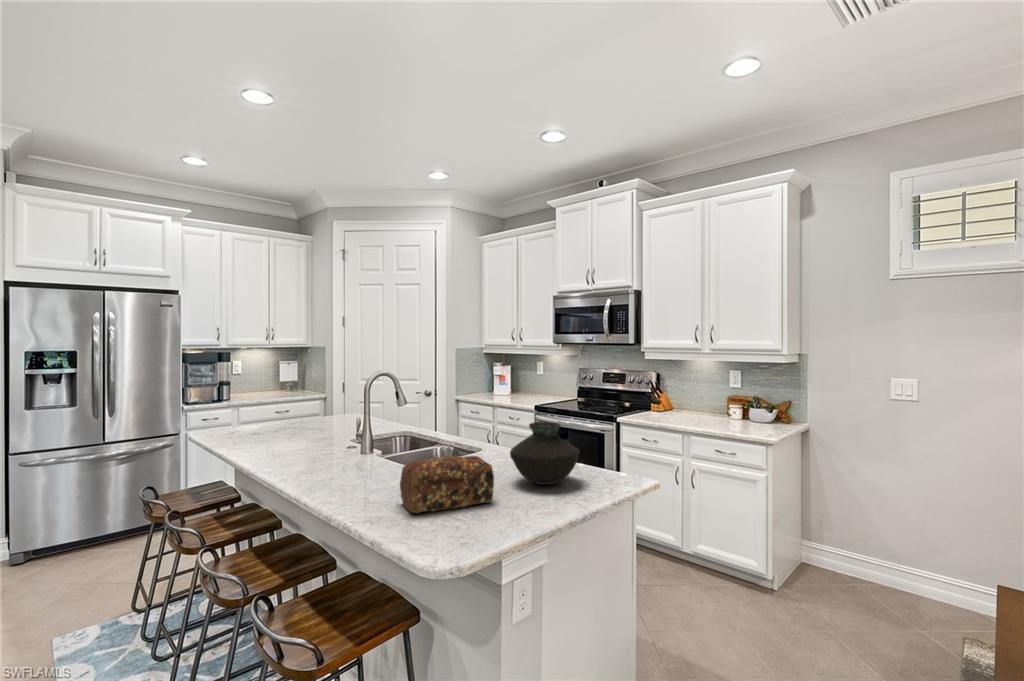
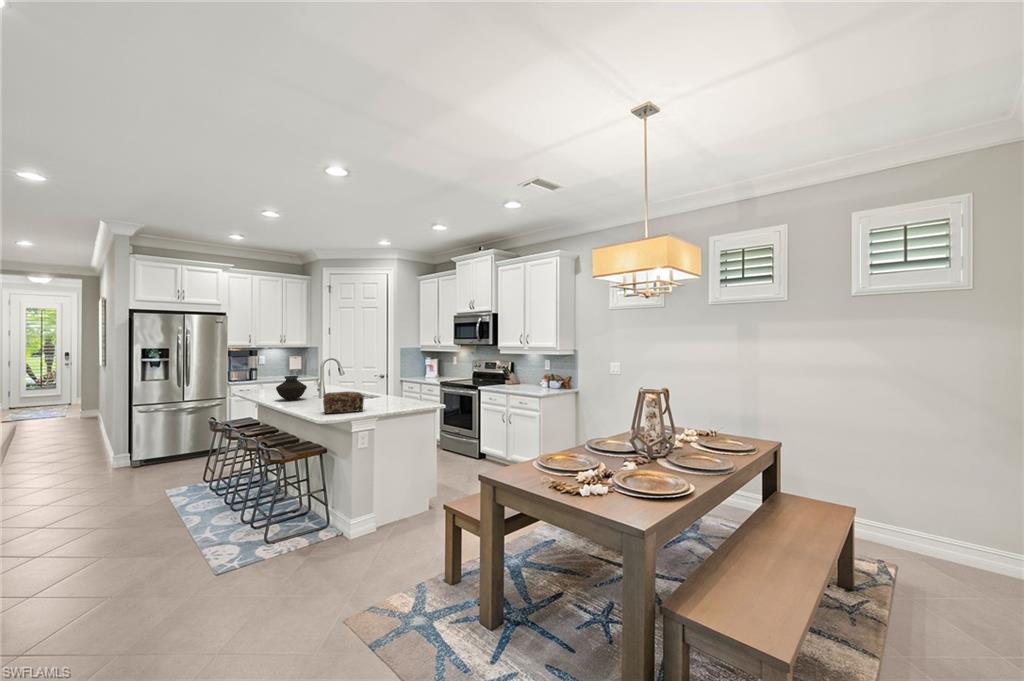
vase: present [510,422,580,485] -> present [276,376,307,400]

